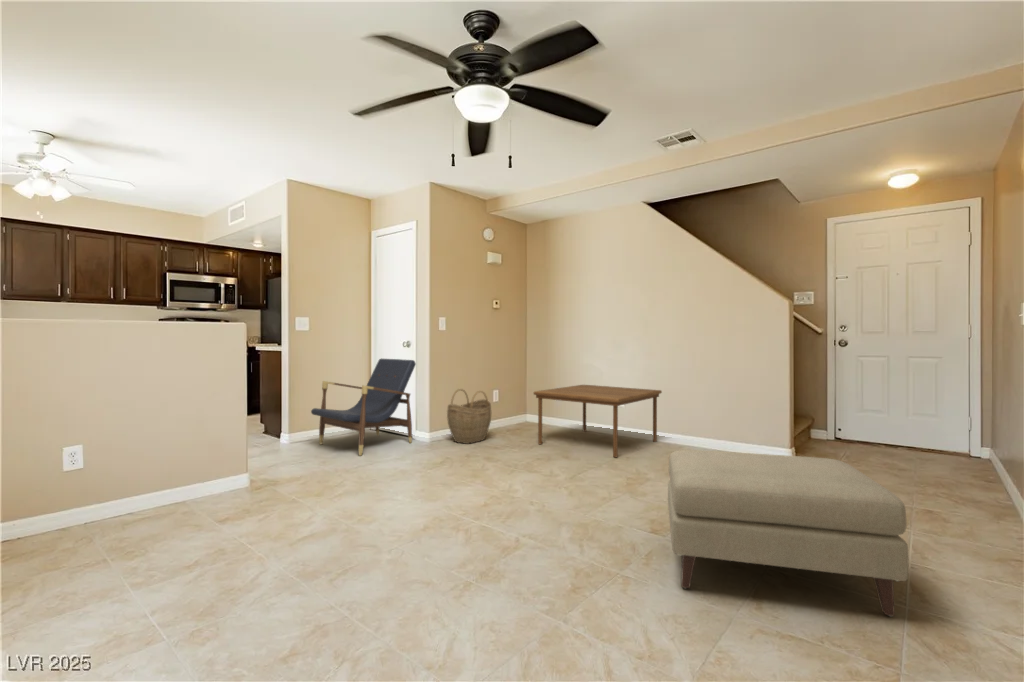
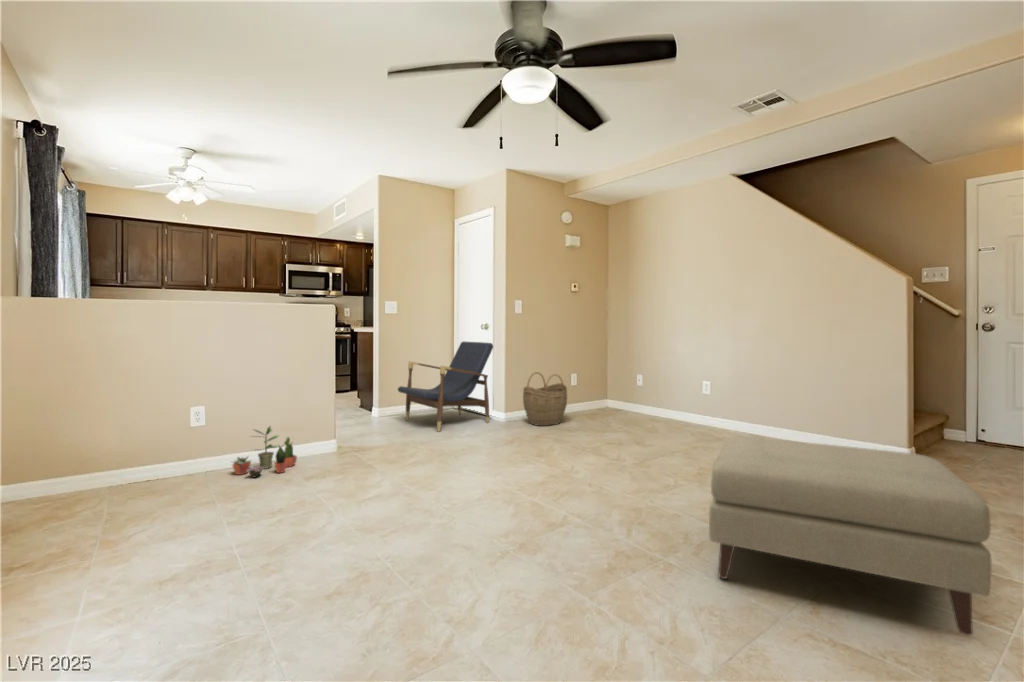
coffee table: present [534,385,662,457] -> none [609,371,752,447]
potted plant: none [120,462,204,525] -> present [233,427,297,477]

